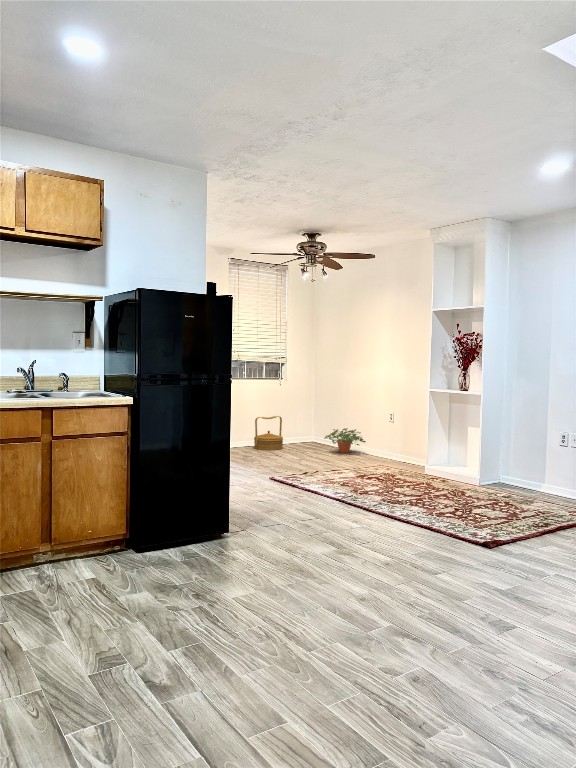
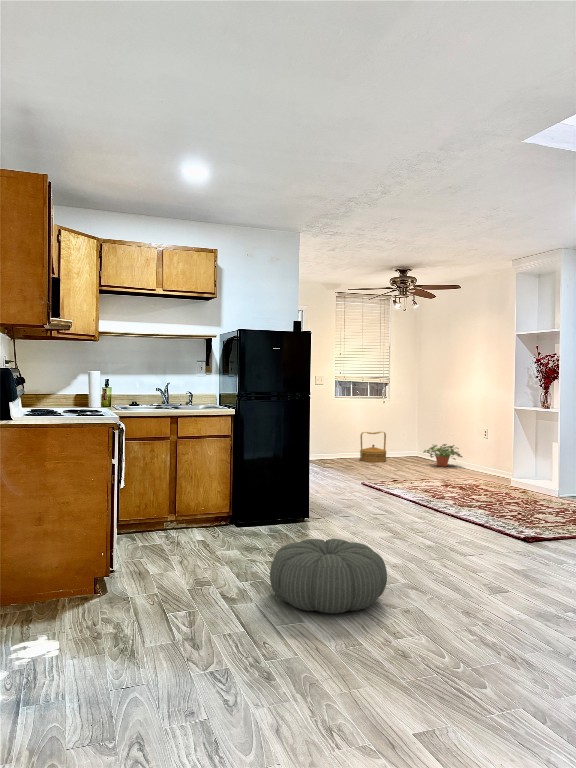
pouf: none [218,578,384,702] -> present [270,539,387,613]

